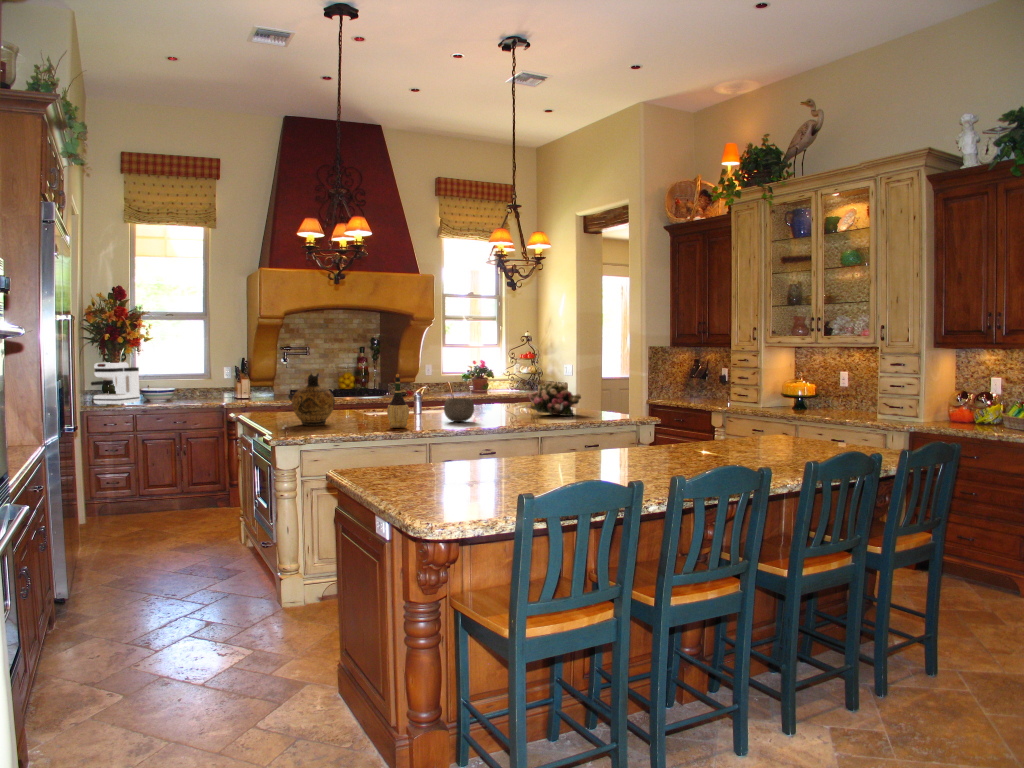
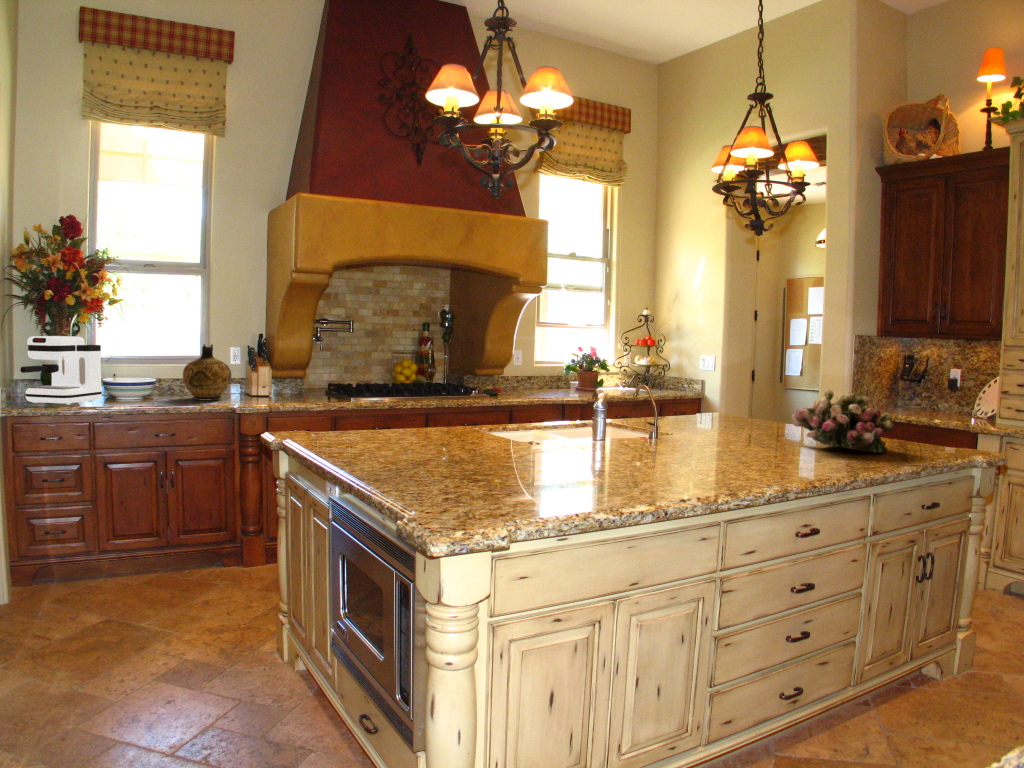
ceramic jug: present [292,373,335,425] -> present [183,344,231,400]
wine bottle: present [387,374,409,428] -> none [617,375,662,486]
ceramic bowl: present [444,398,474,422] -> none [692,421,751,467]

